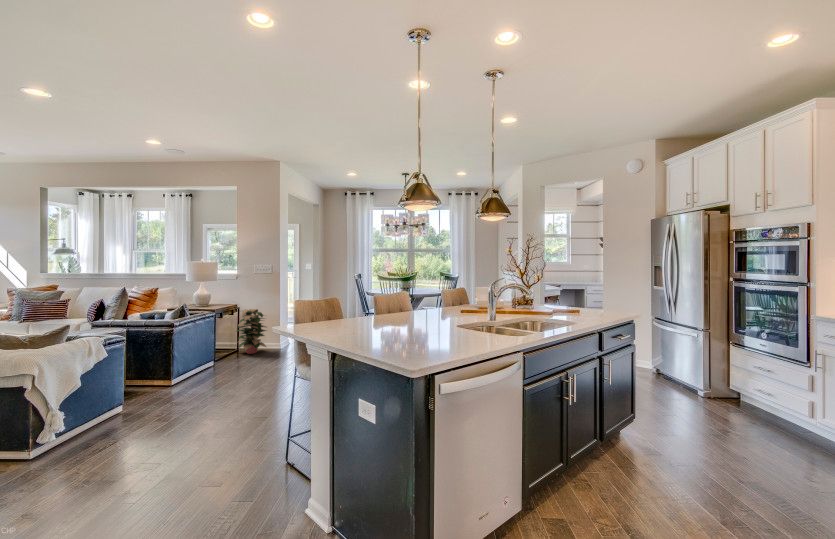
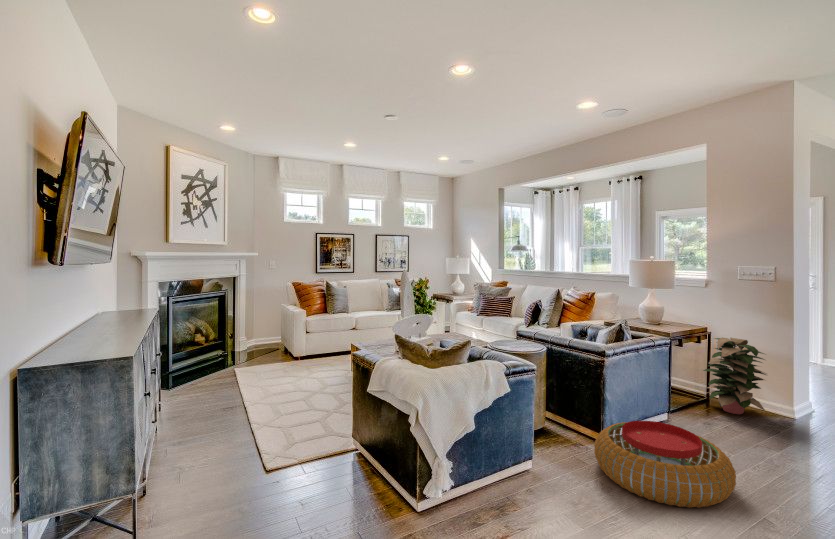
pouf: none [169,360,249,400] -> present [594,421,736,508]

